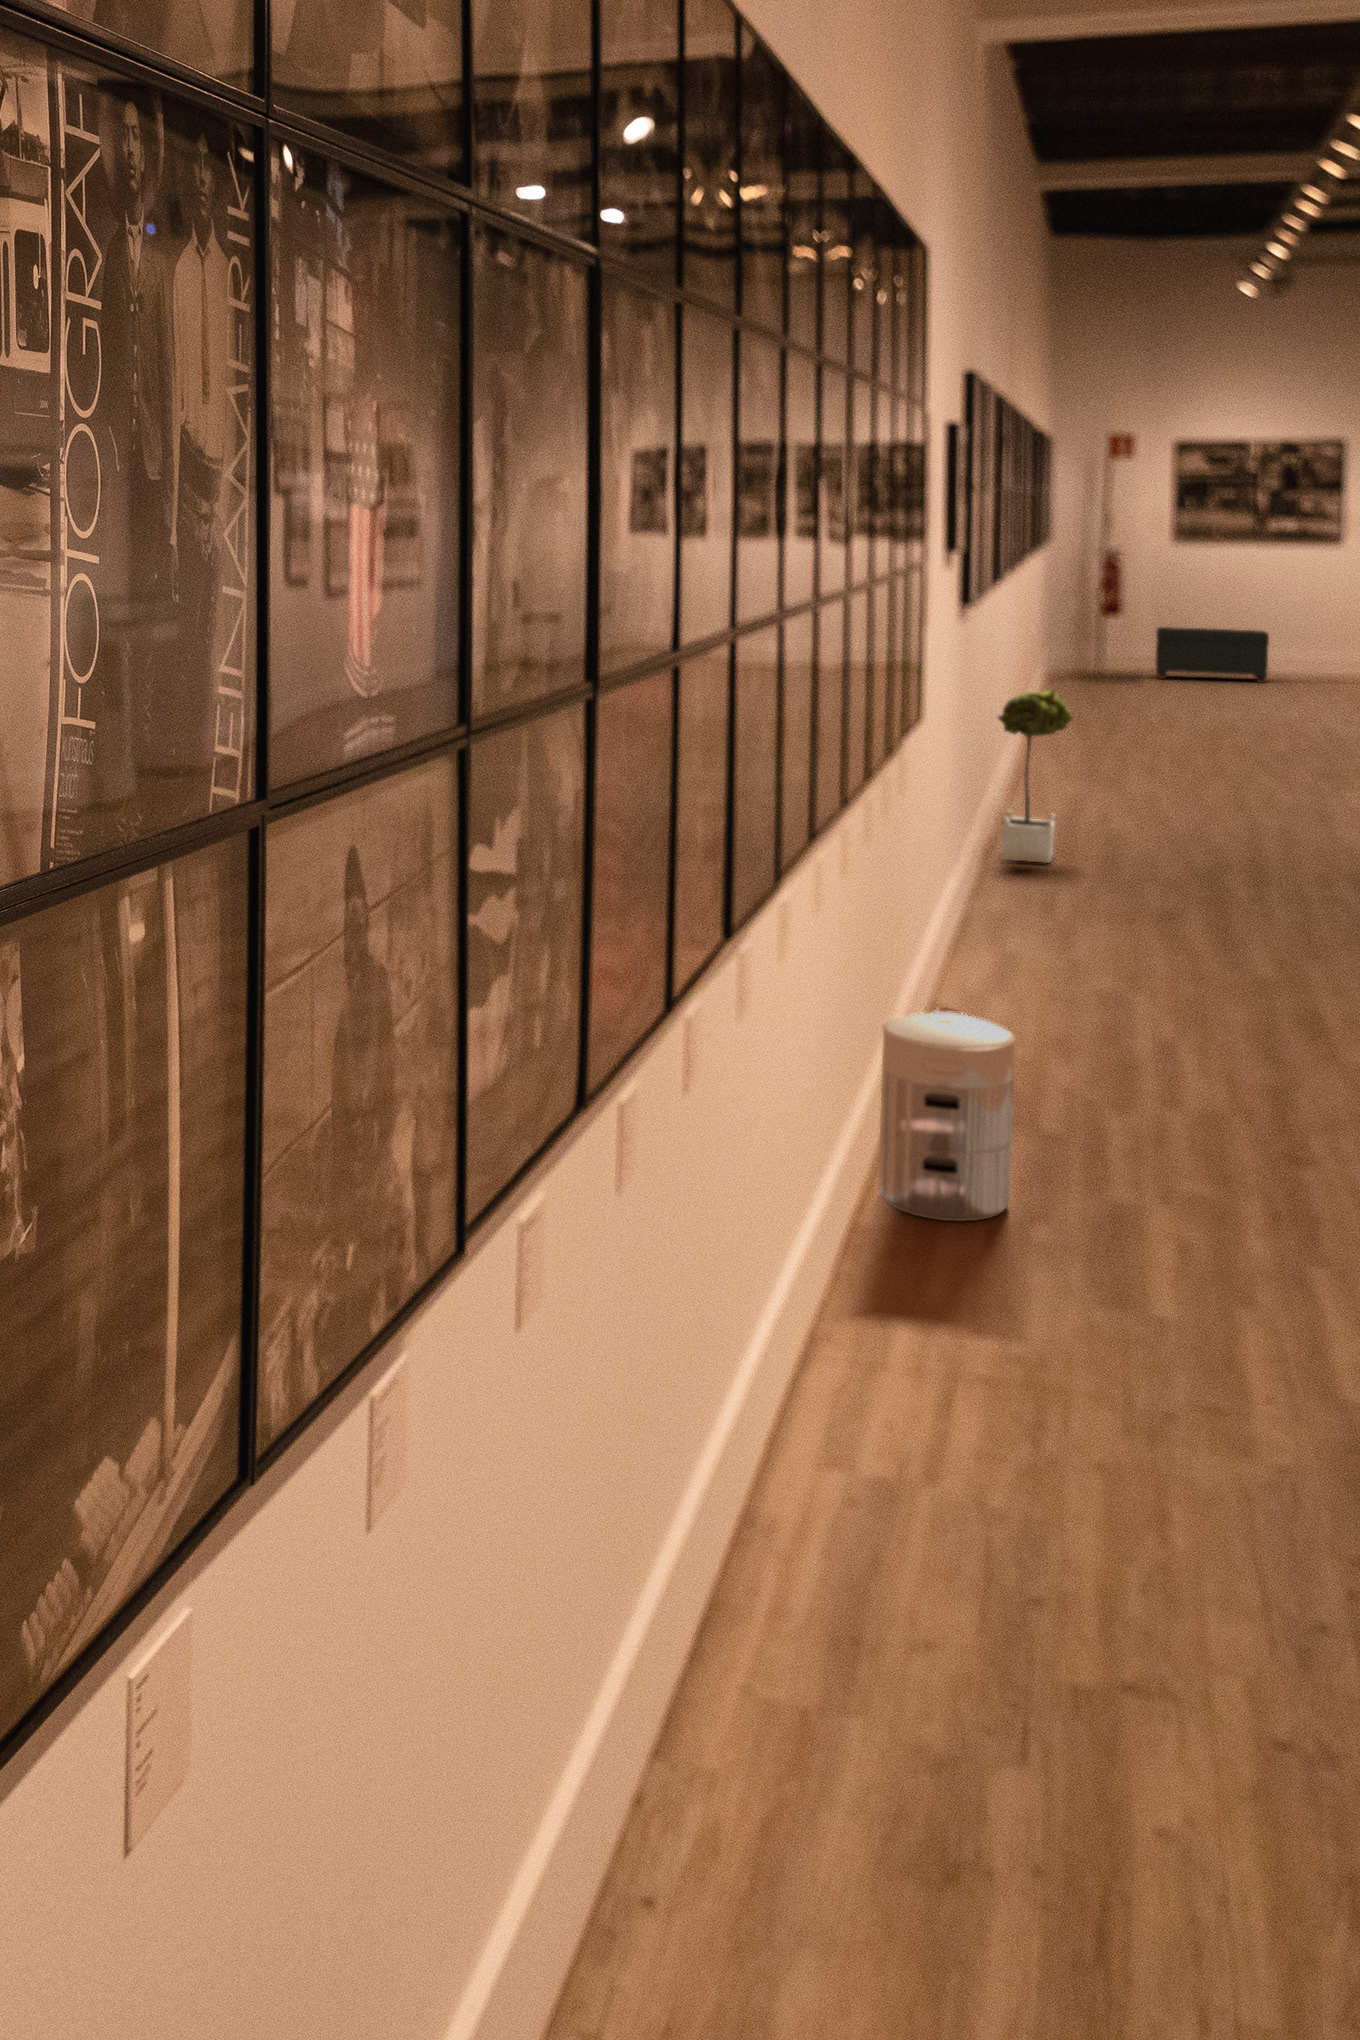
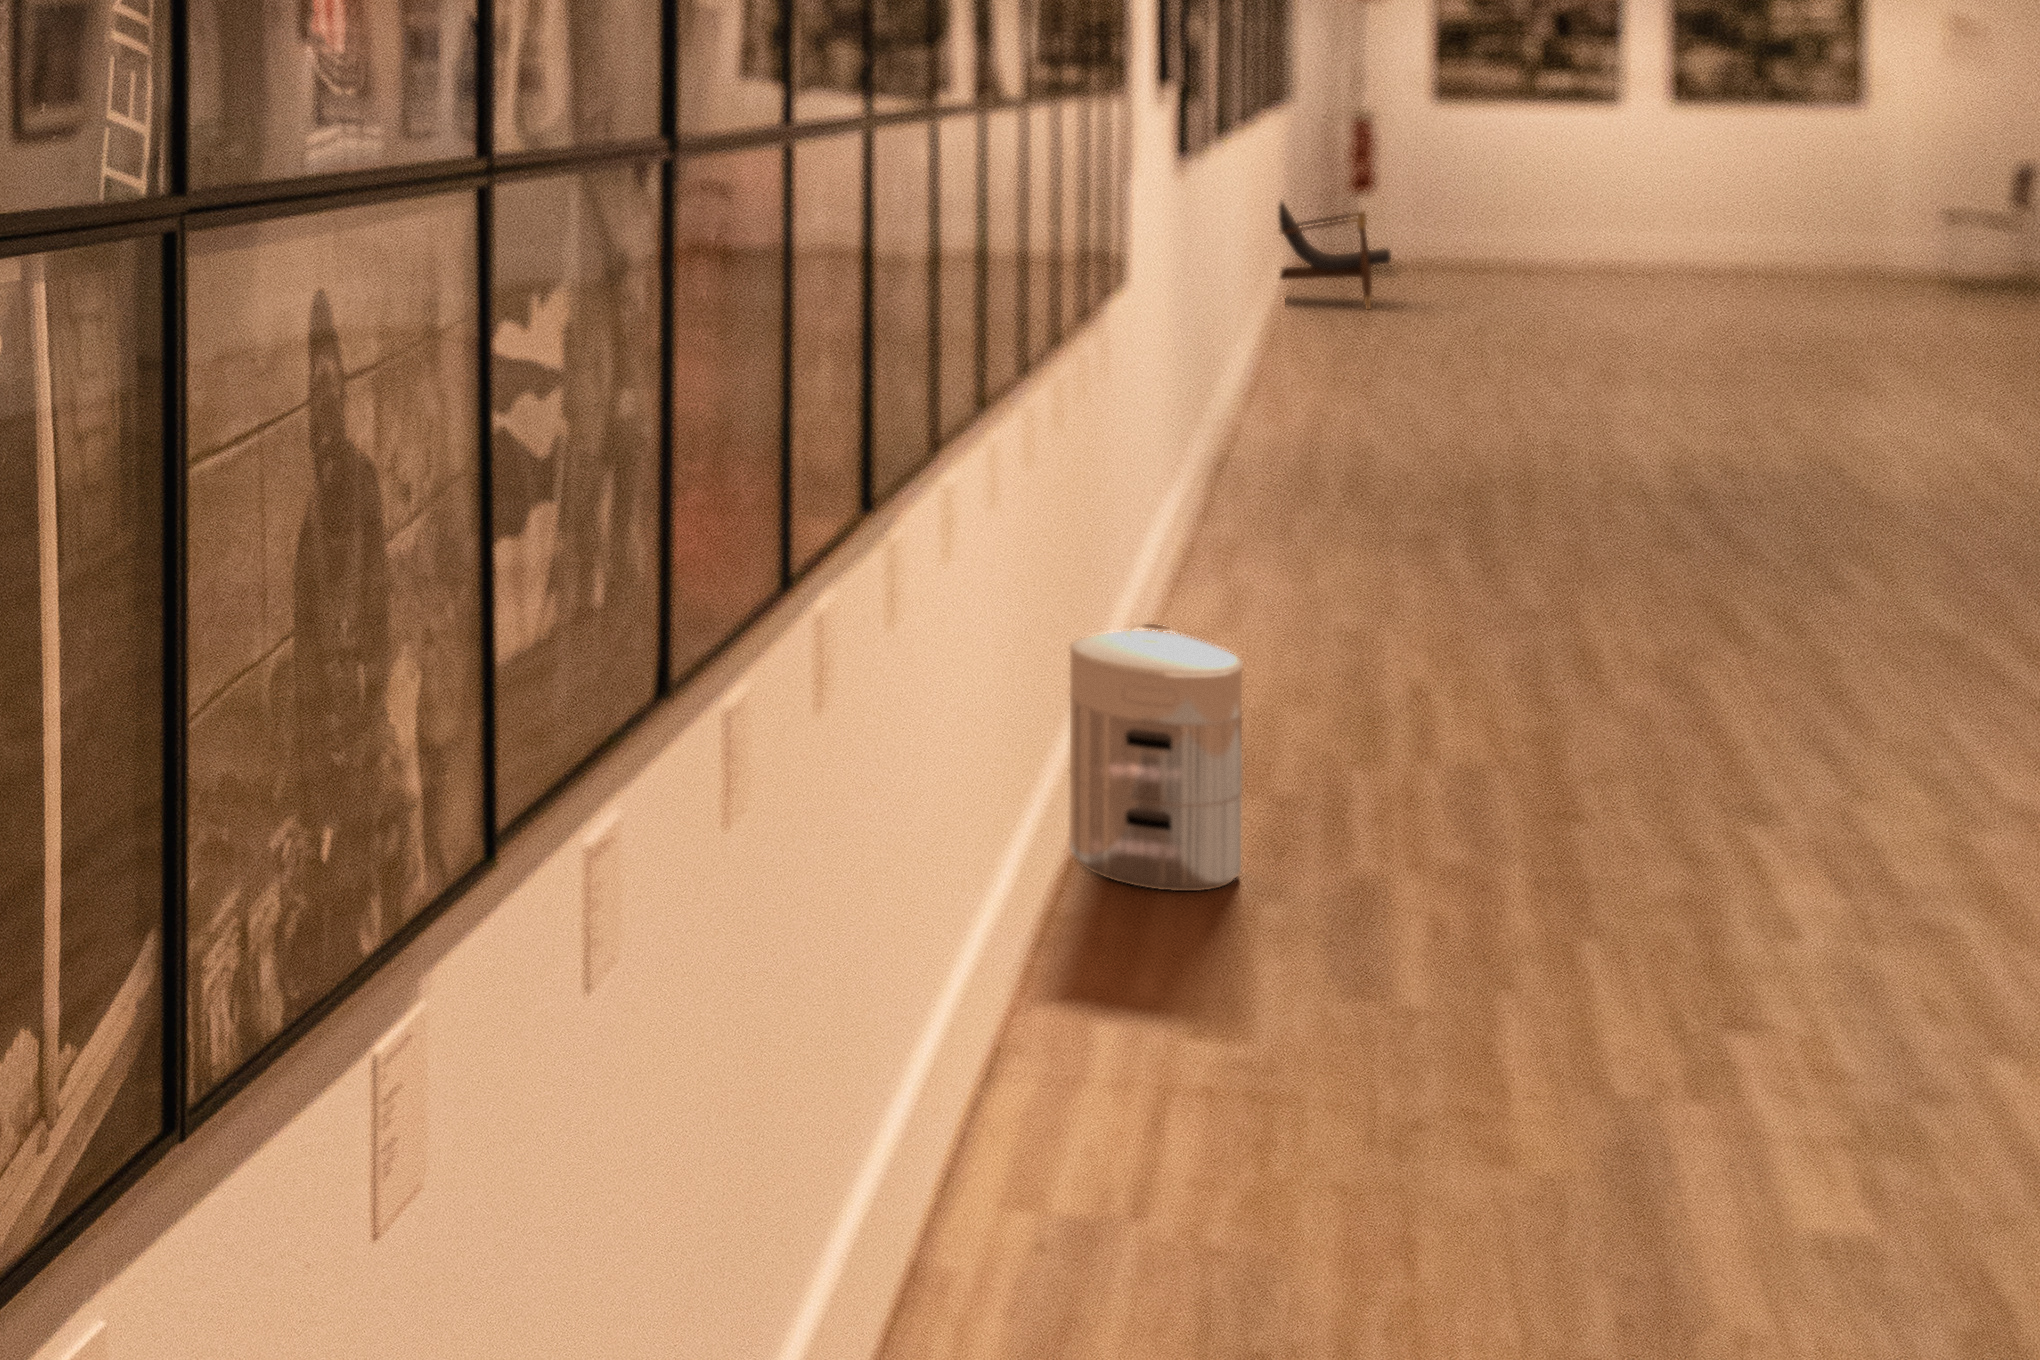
lounge chair: none [1043,610,1147,720] -> present [1279,202,1391,309]
bench: present [1156,627,1269,683] -> none [1401,203,1547,269]
potted tree: present [998,689,1073,863] -> none [1204,259,1301,471]

